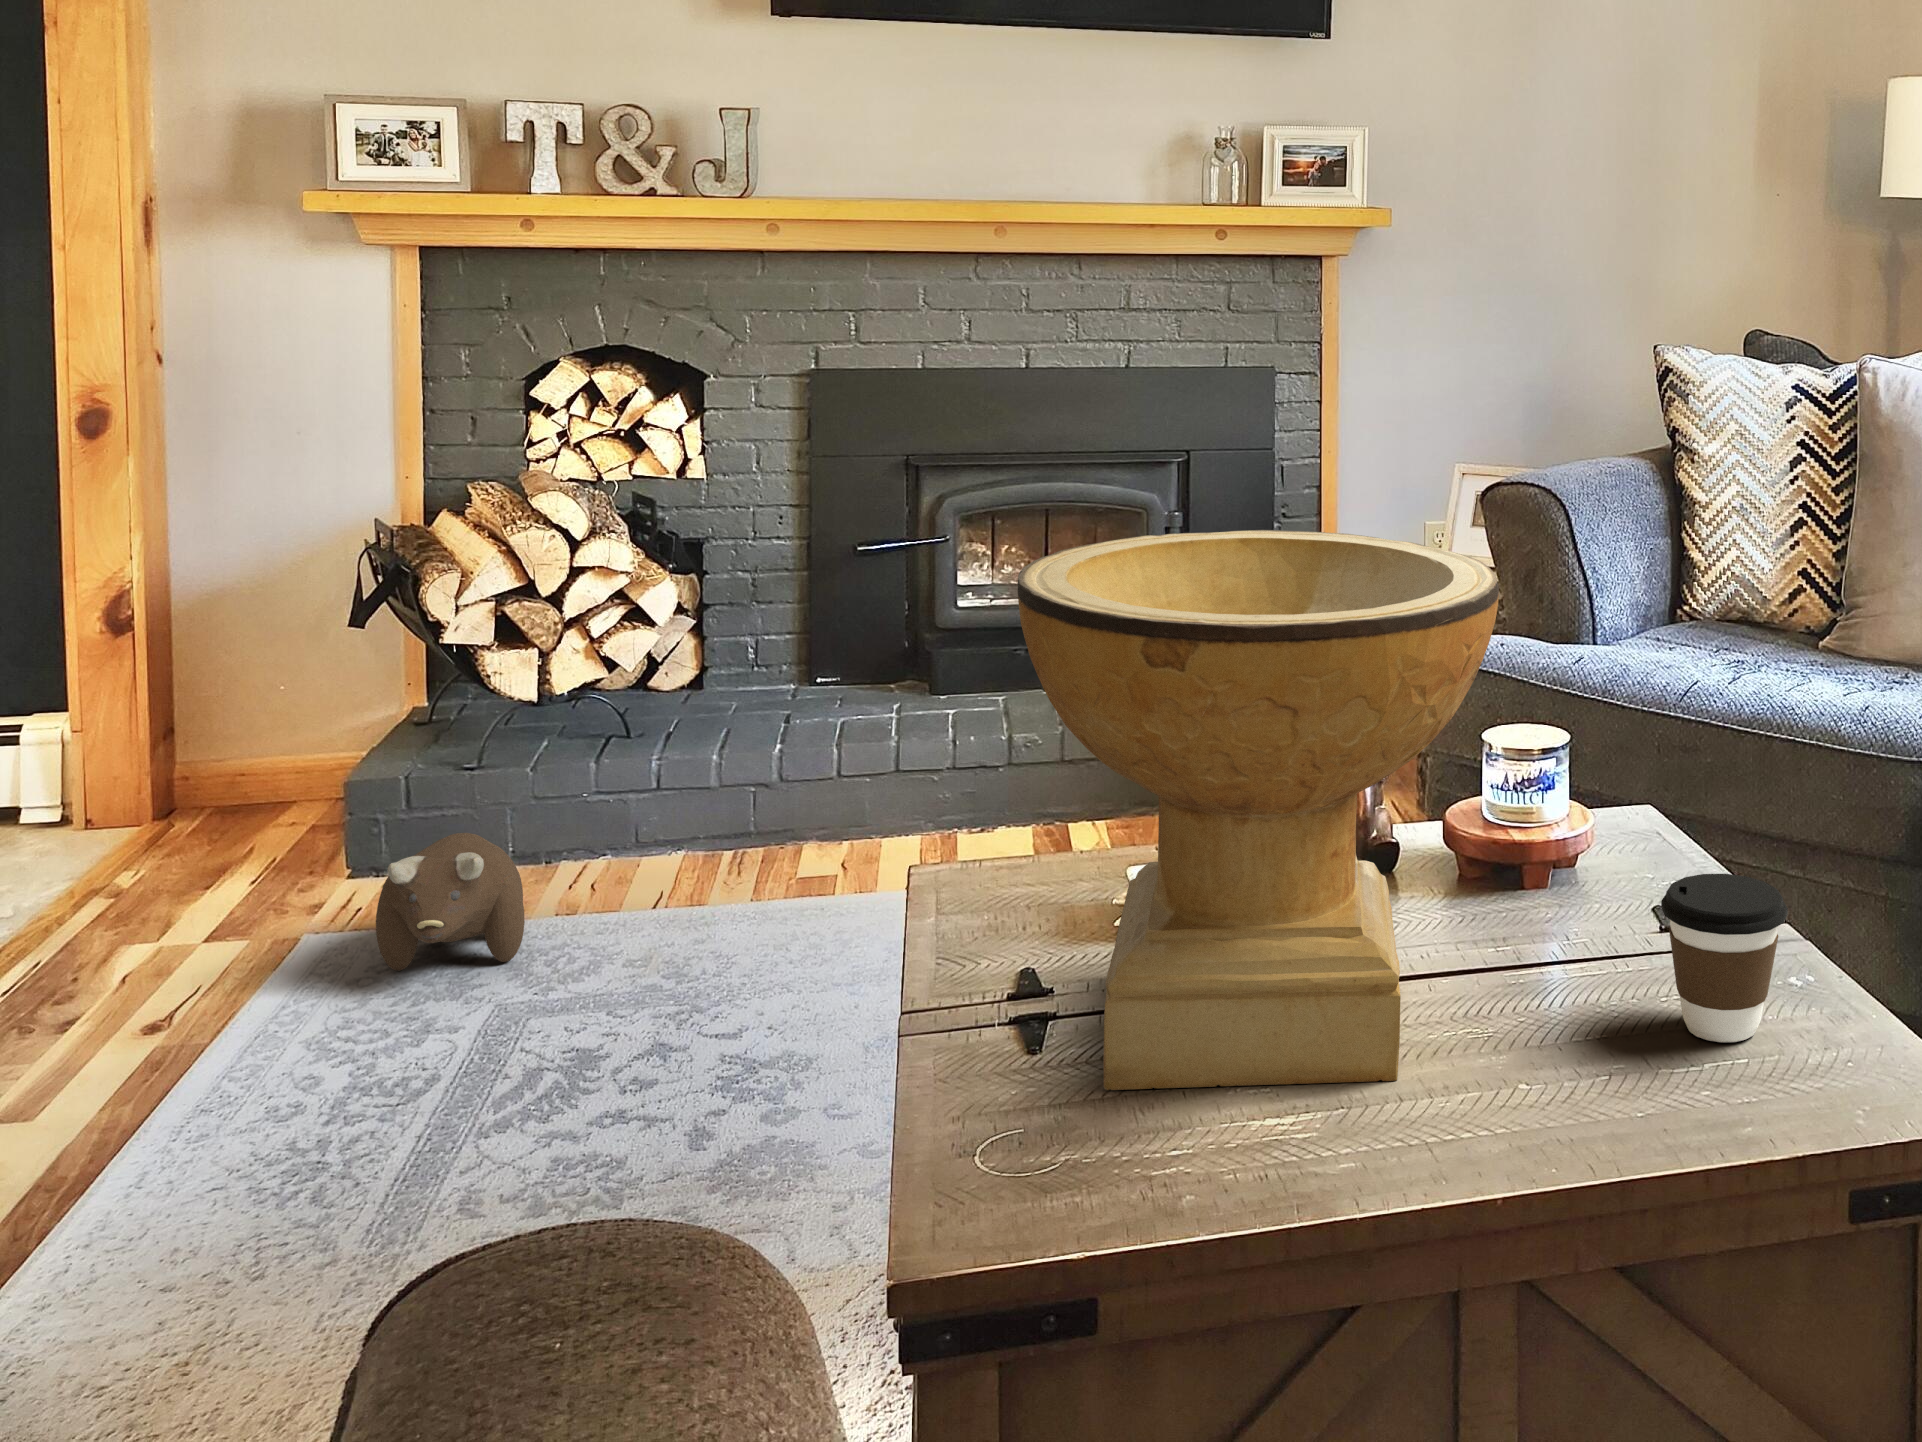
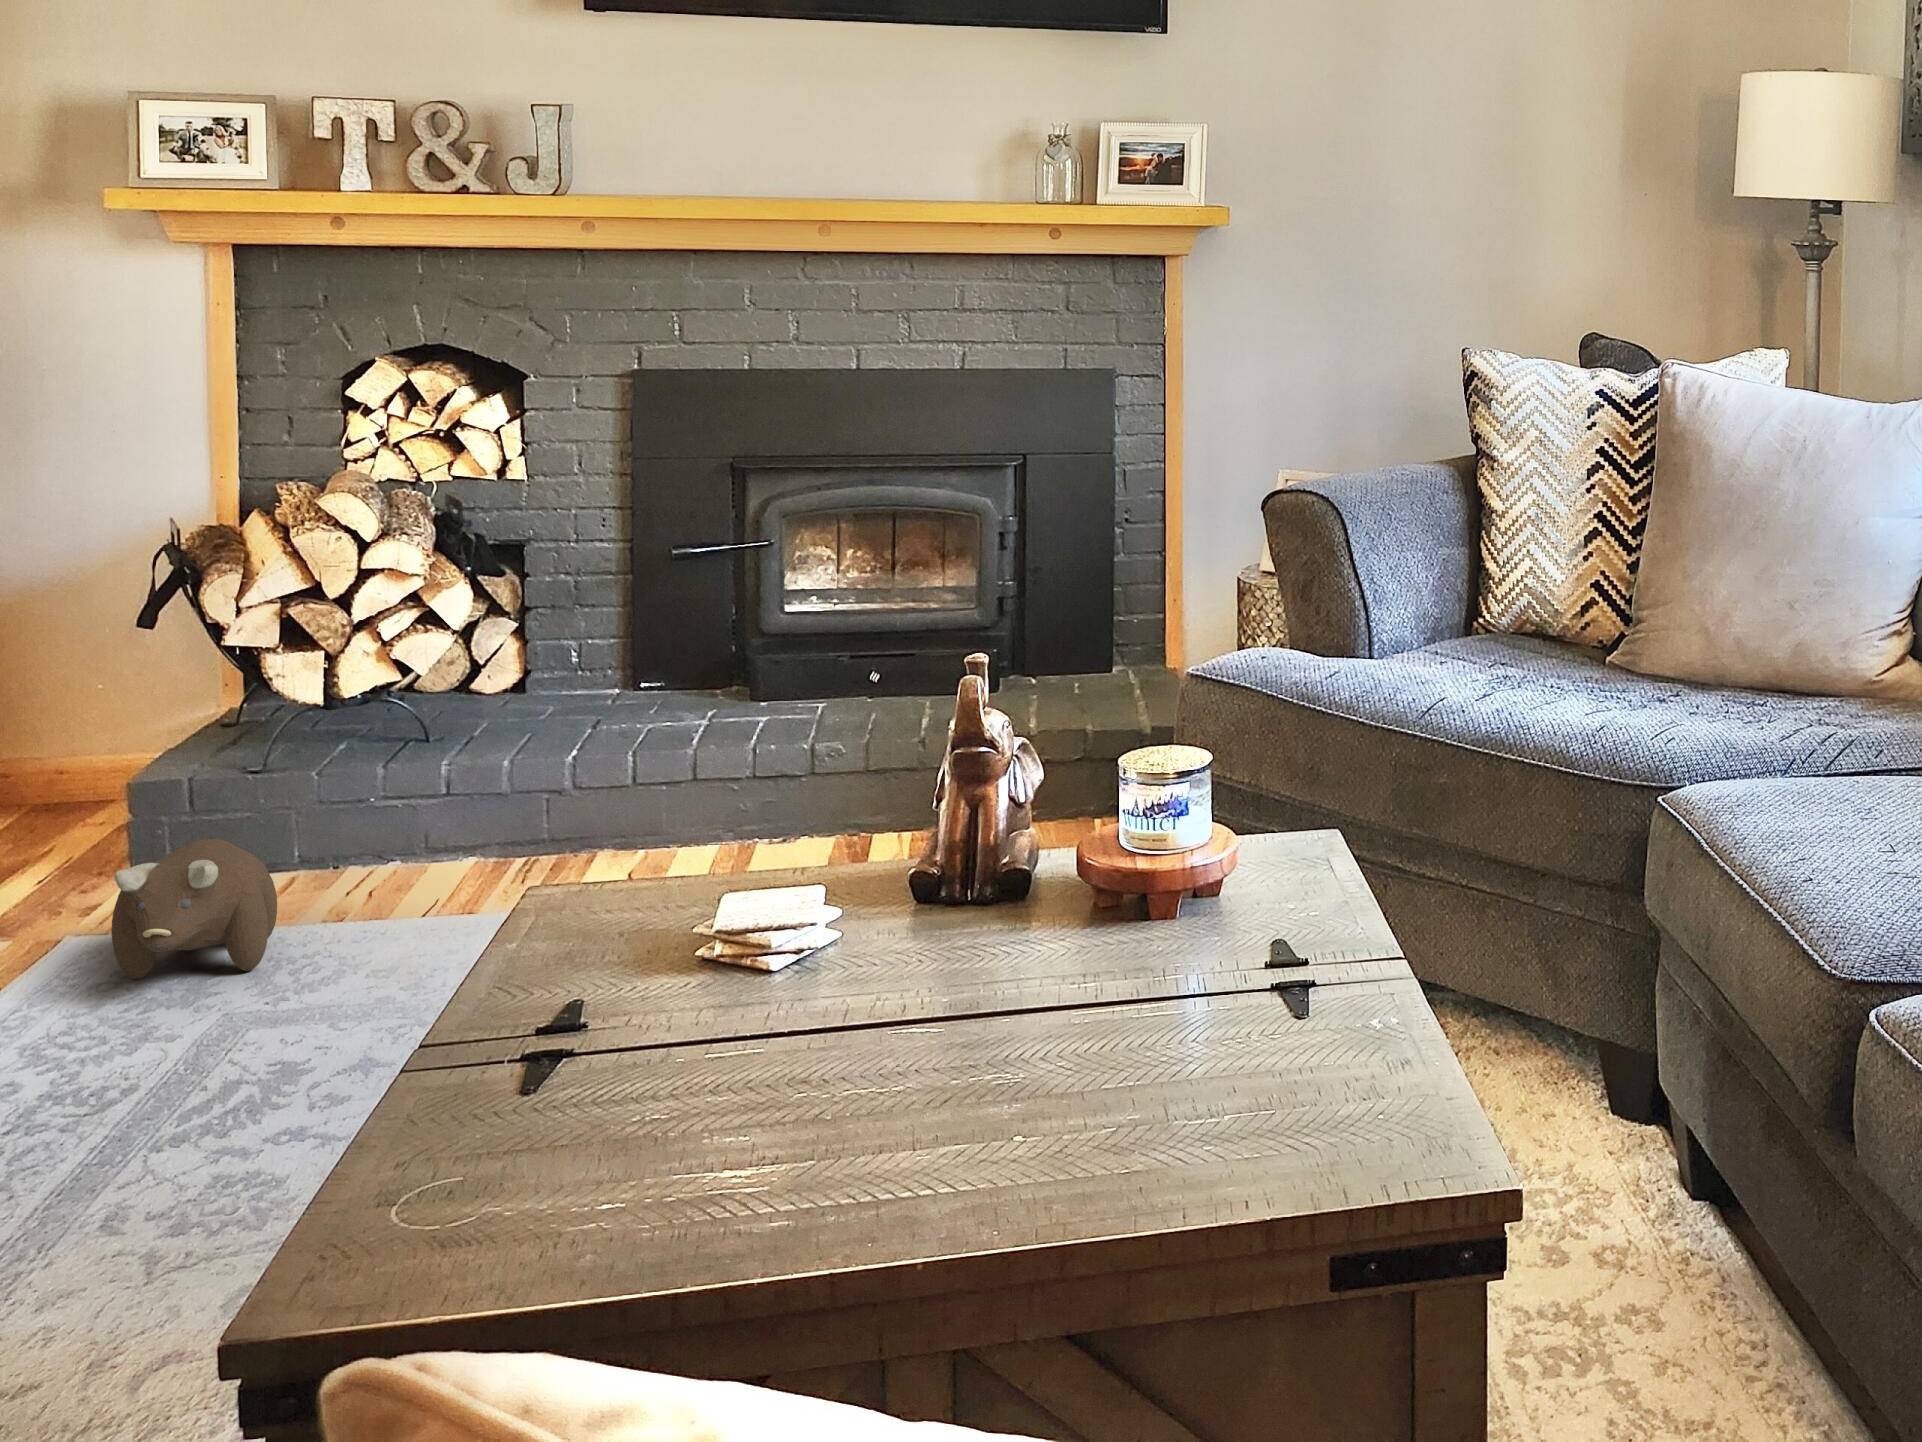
decorative bowl: present [1018,530,1499,1090] -> none [497,546,1033,1138]
coffee cup: present [1661,874,1788,1042] -> none [1199,912,1331,1092]

